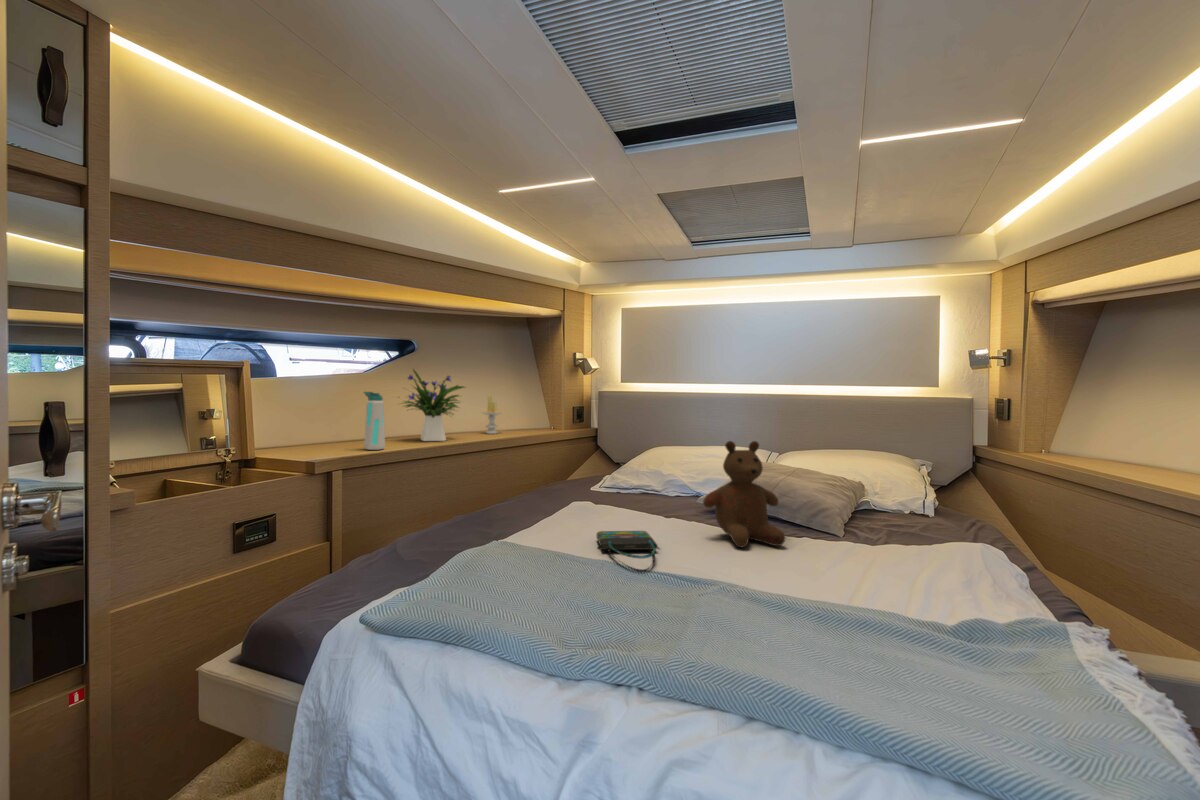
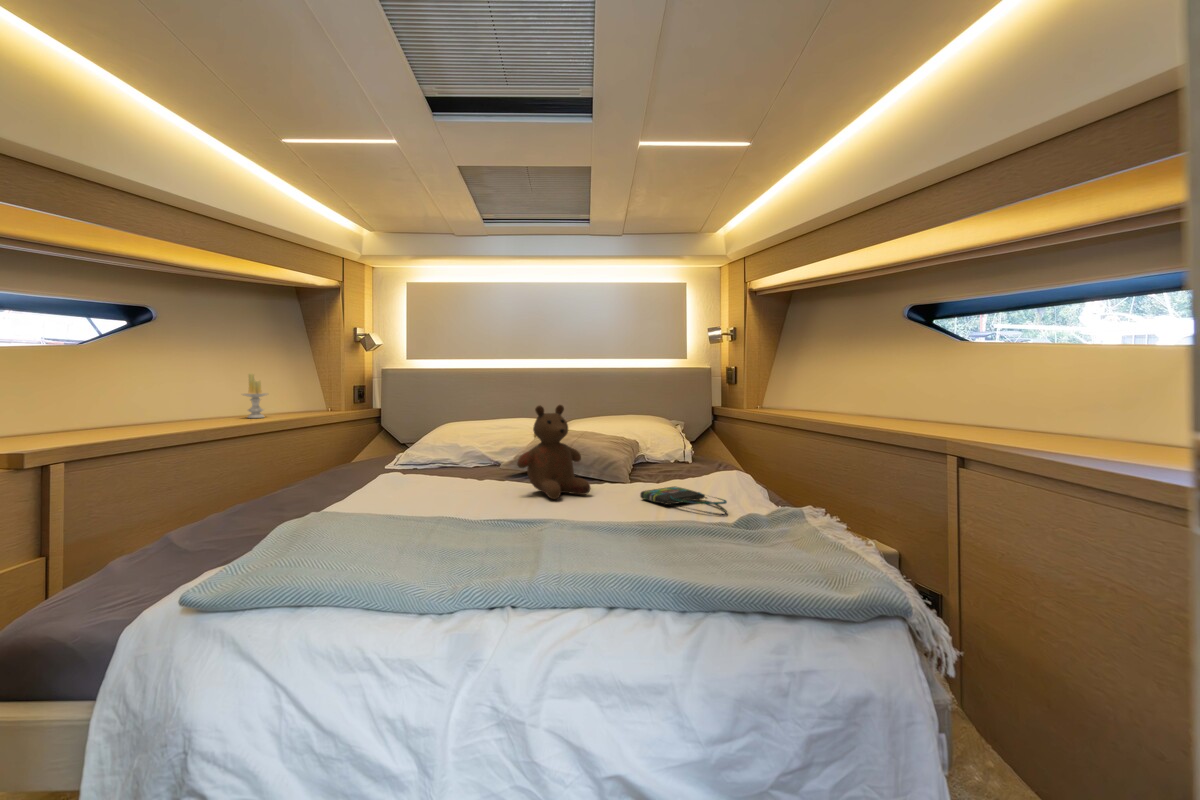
flower arrangement: present [404,369,464,441] -> none [118,340,222,429]
water bottle: present [364,392,385,450] -> none [71,368,111,443]
tote bag: present [596,531,660,572] -> present [640,486,727,516]

